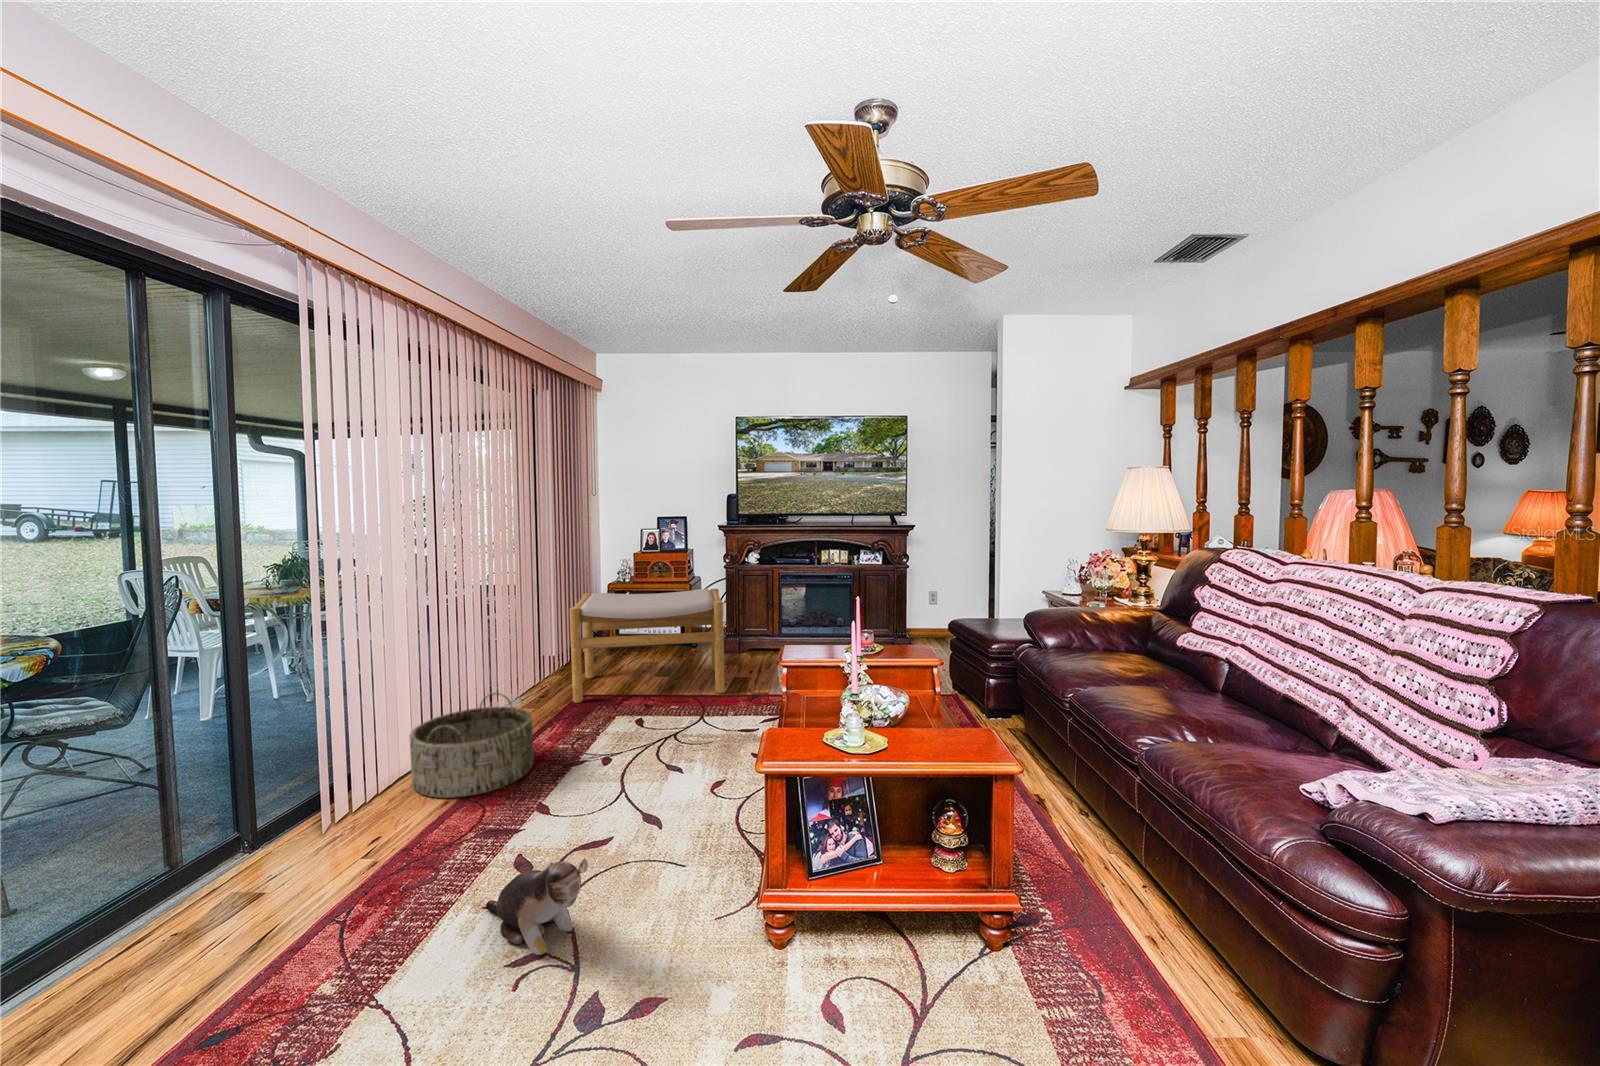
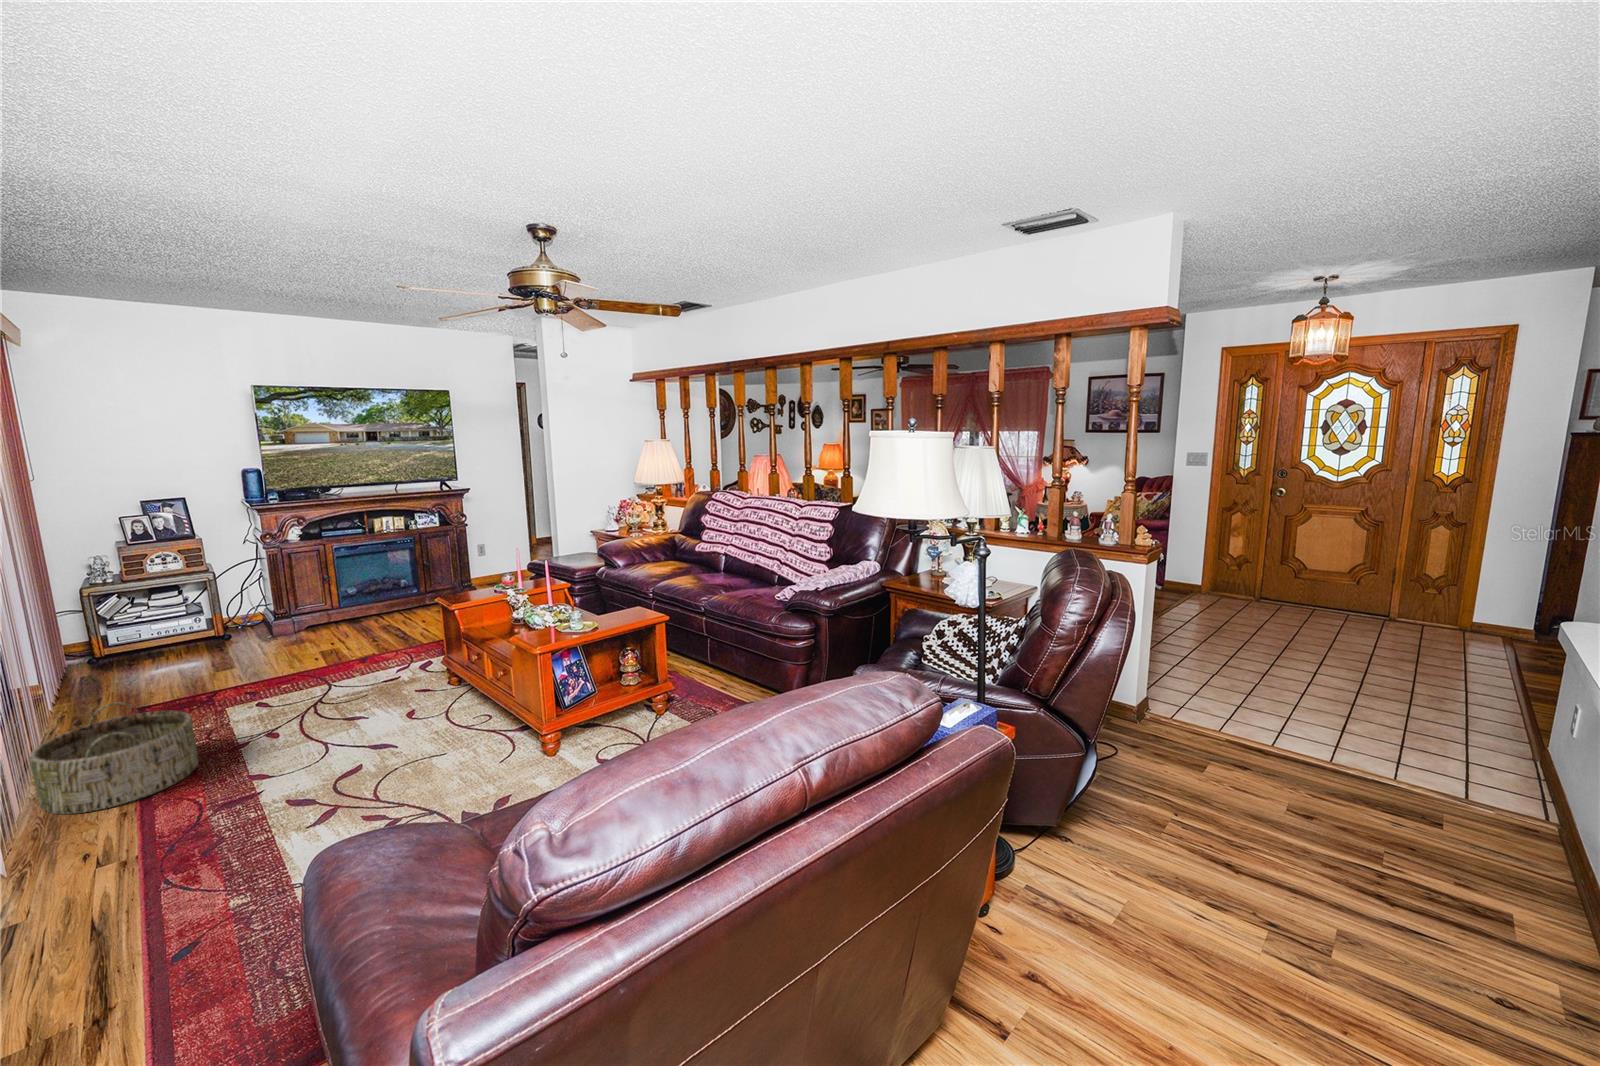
footstool: present [570,589,725,703] -> none [102,568,332,711]
plush toy: present [486,858,588,955] -> none [314,740,432,820]

